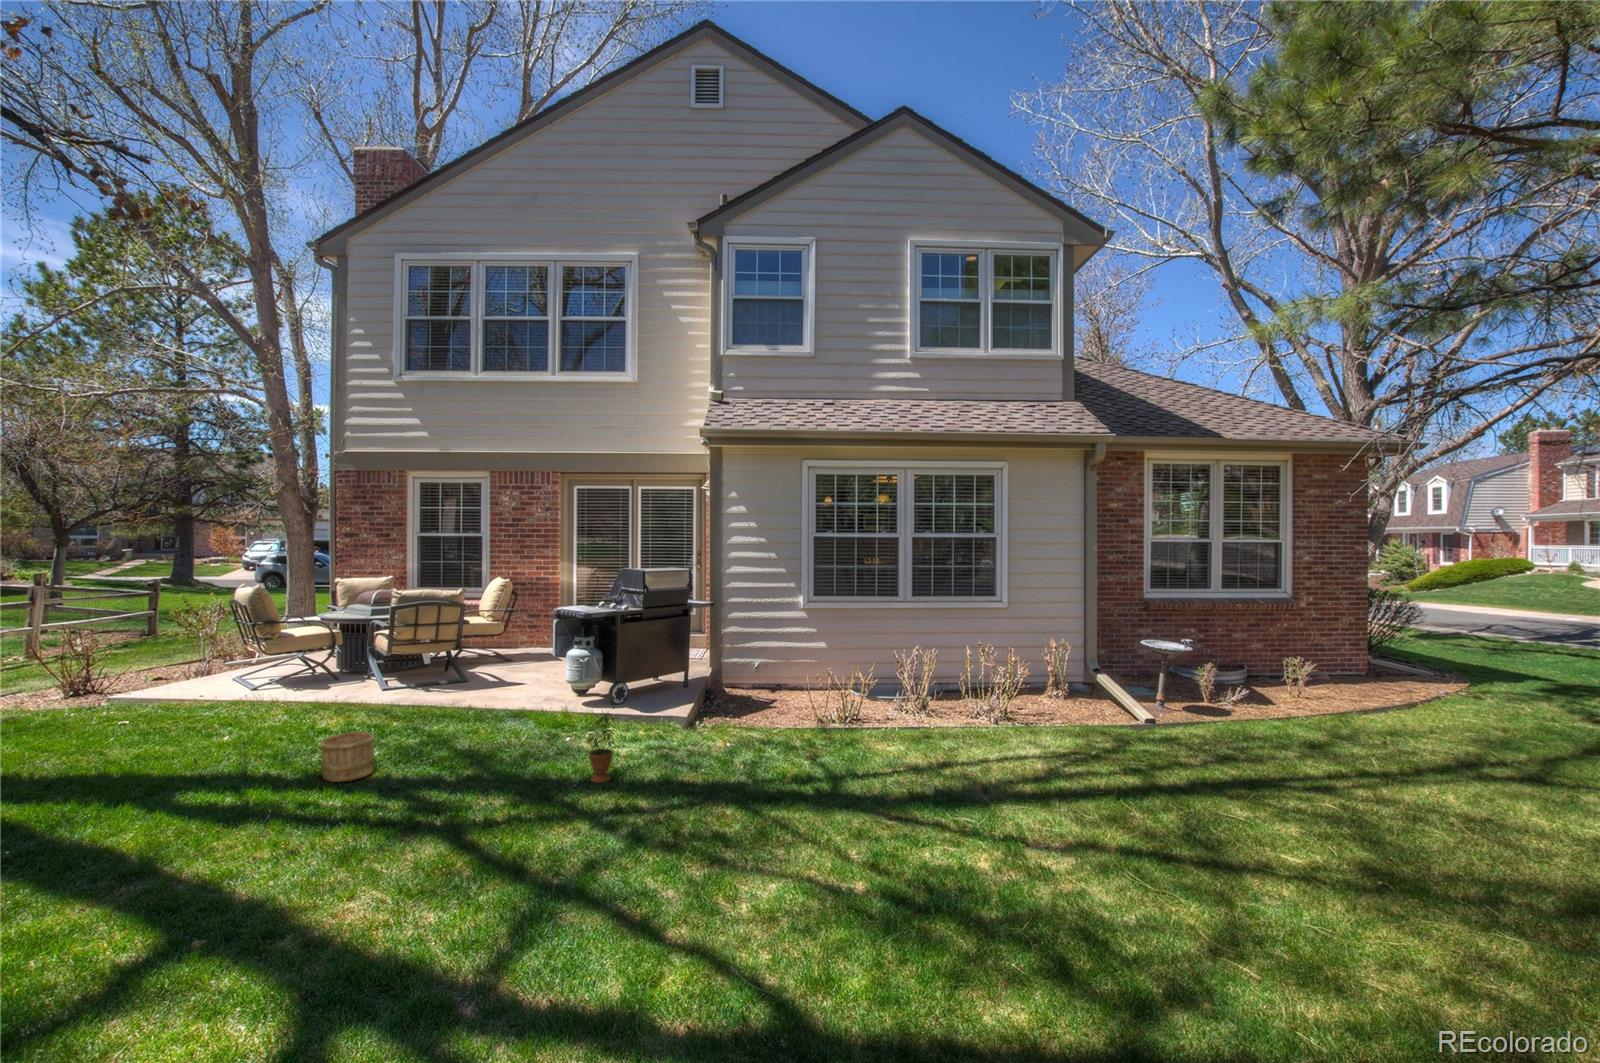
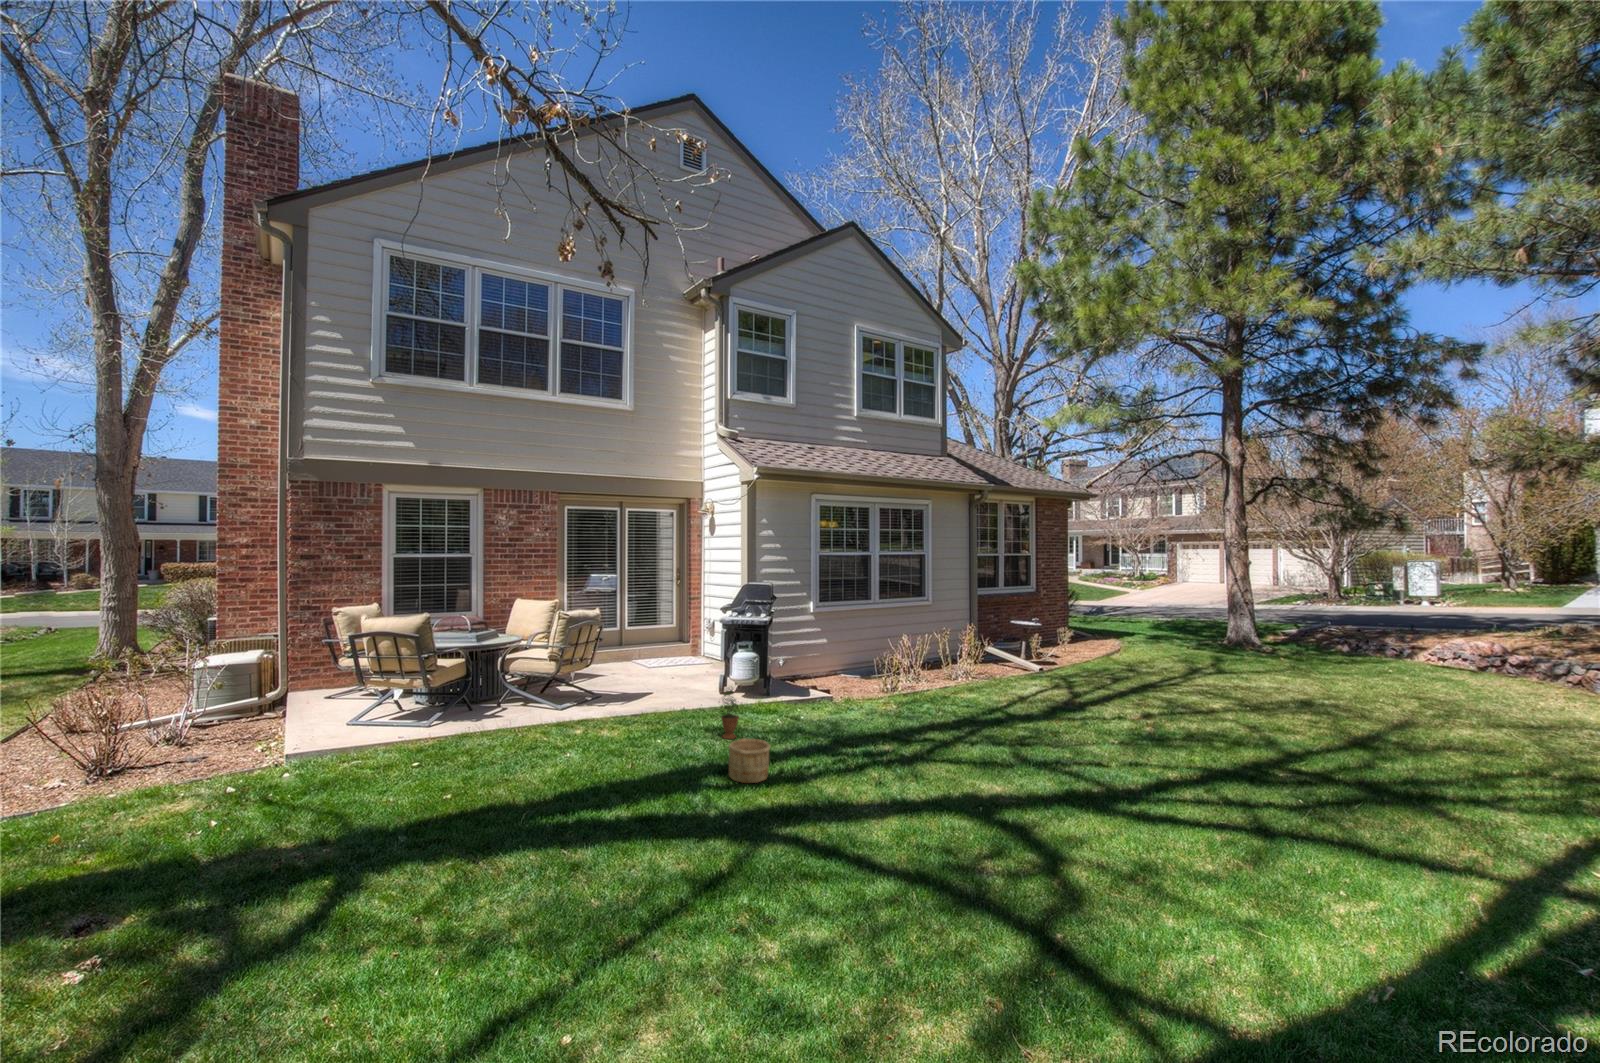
potted plant: present [585,713,614,783] -> present [721,688,739,739]

